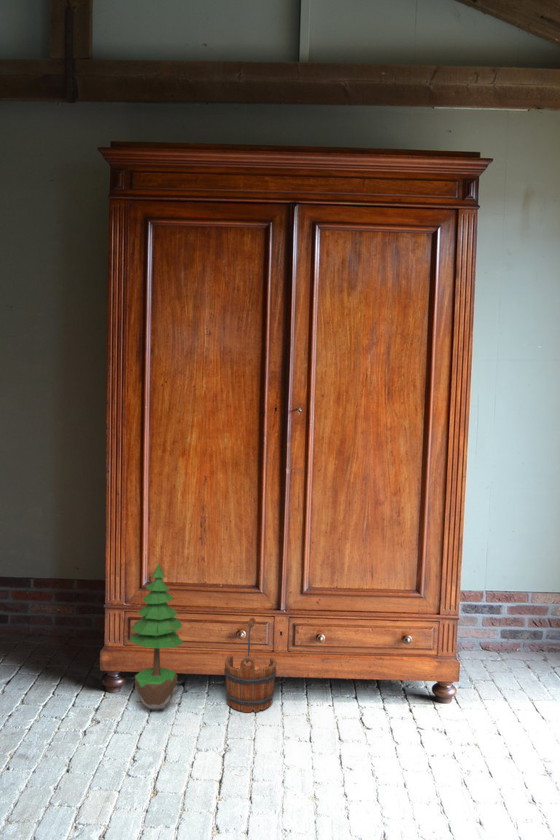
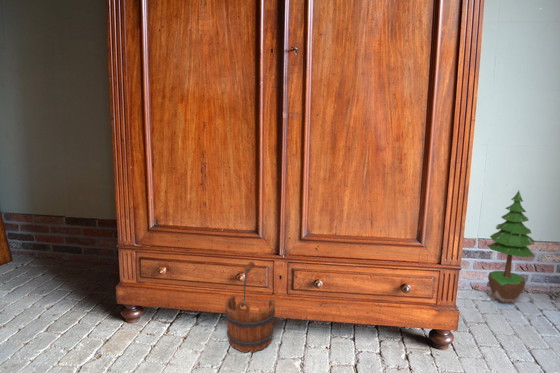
potted tree: present [129,564,184,710] -> present [487,191,534,303]

